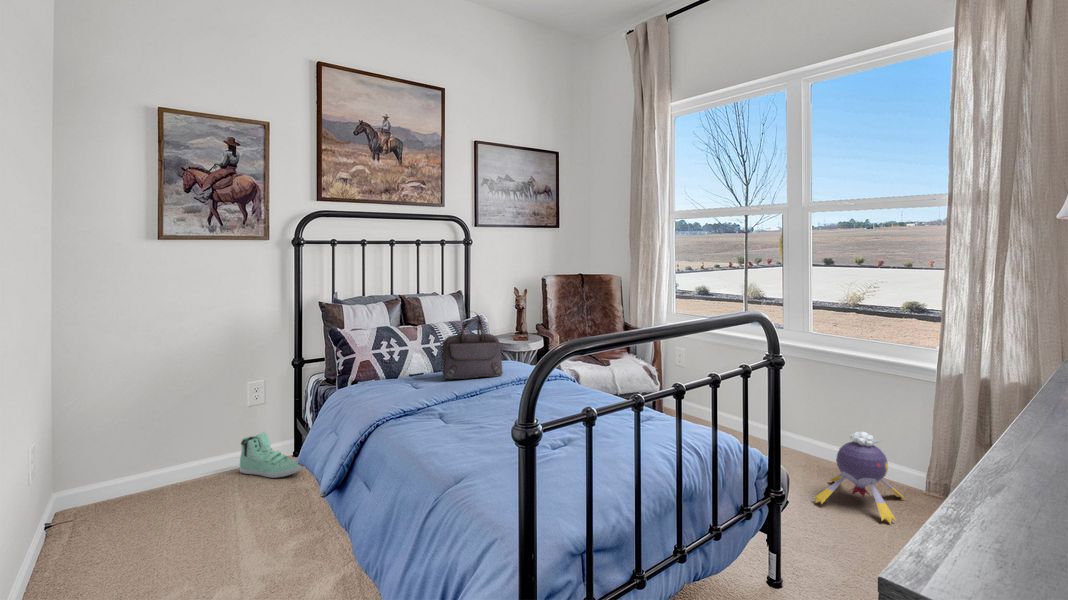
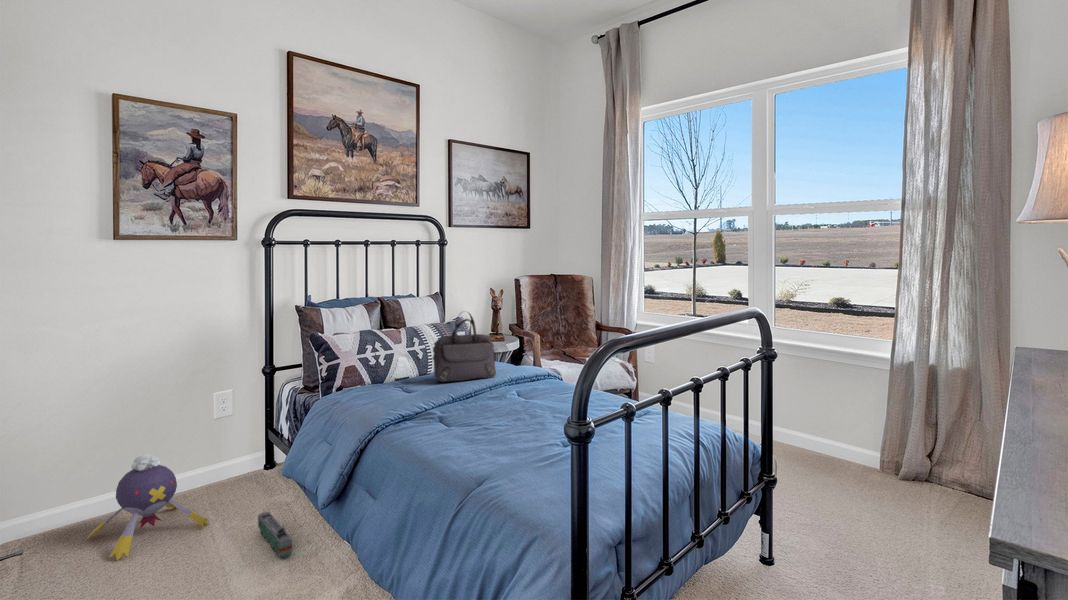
sneaker: present [240,432,303,478] -> none [207,445,281,493]
plush toy: present [814,432,904,523] -> present [88,454,208,560]
toy train: none [277,496,304,538] -> present [258,512,292,557]

